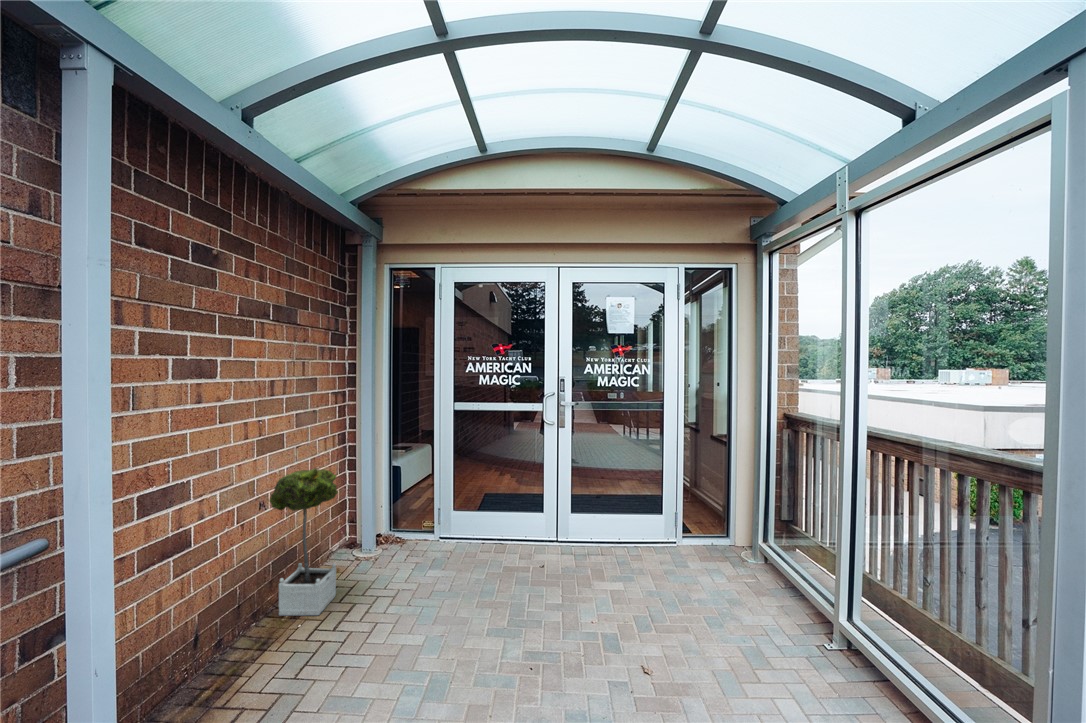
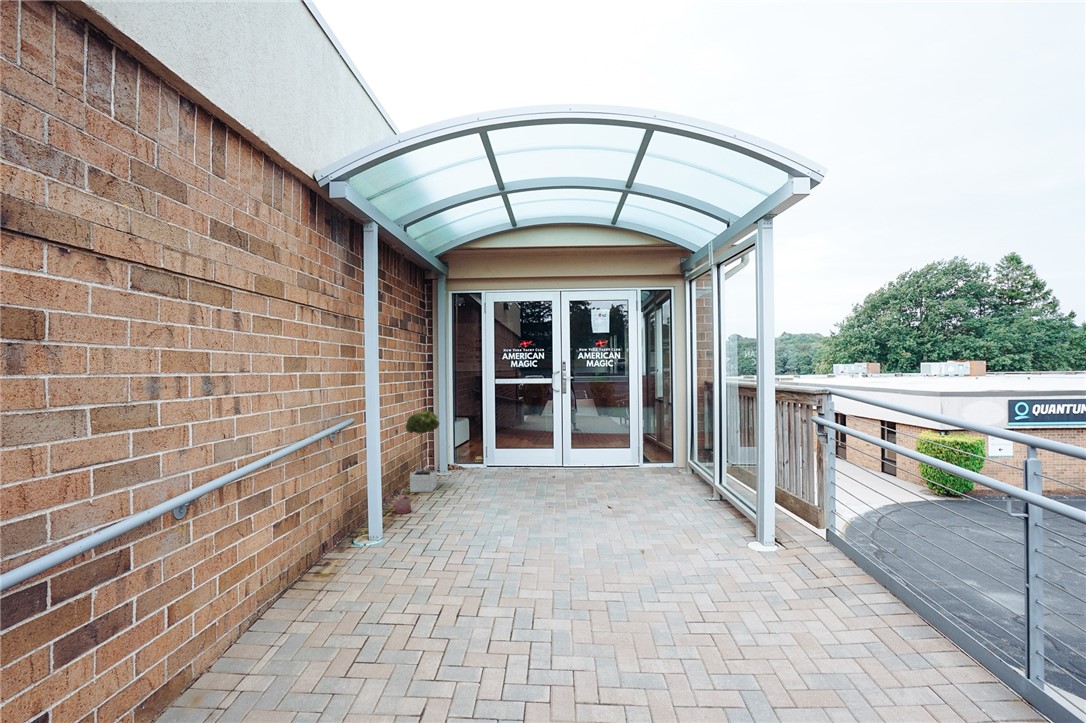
watering can: none [185,645,256,704] -> present [384,489,417,514]

